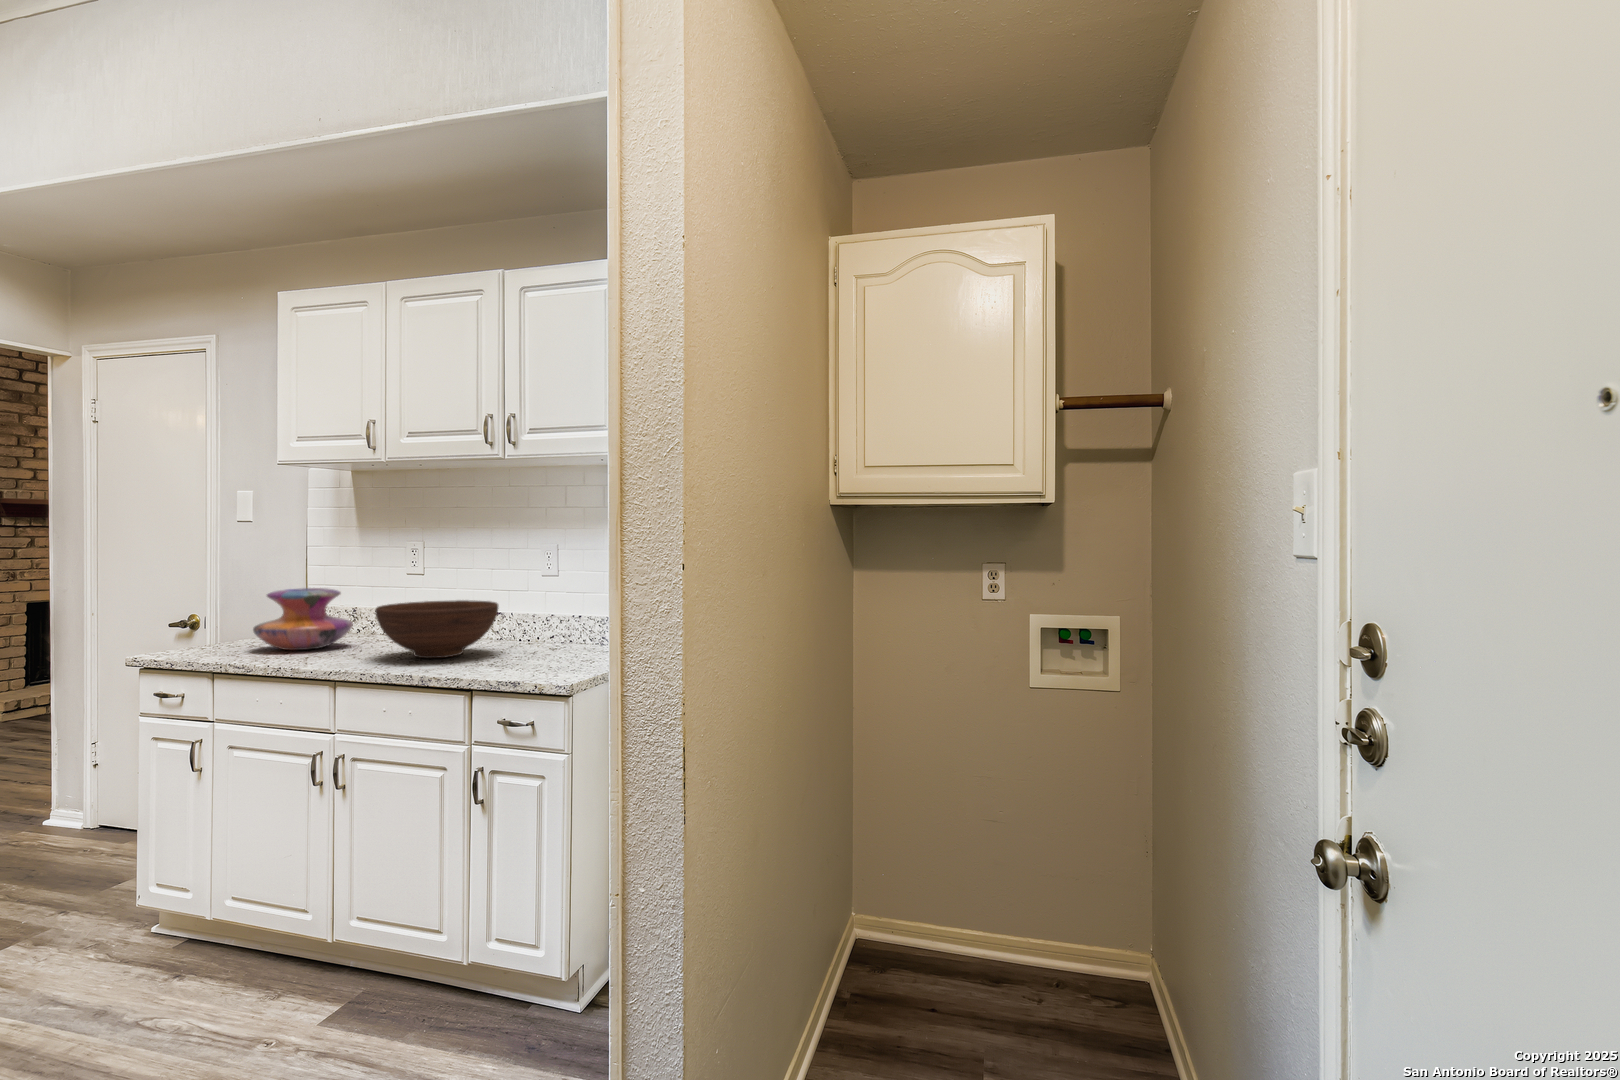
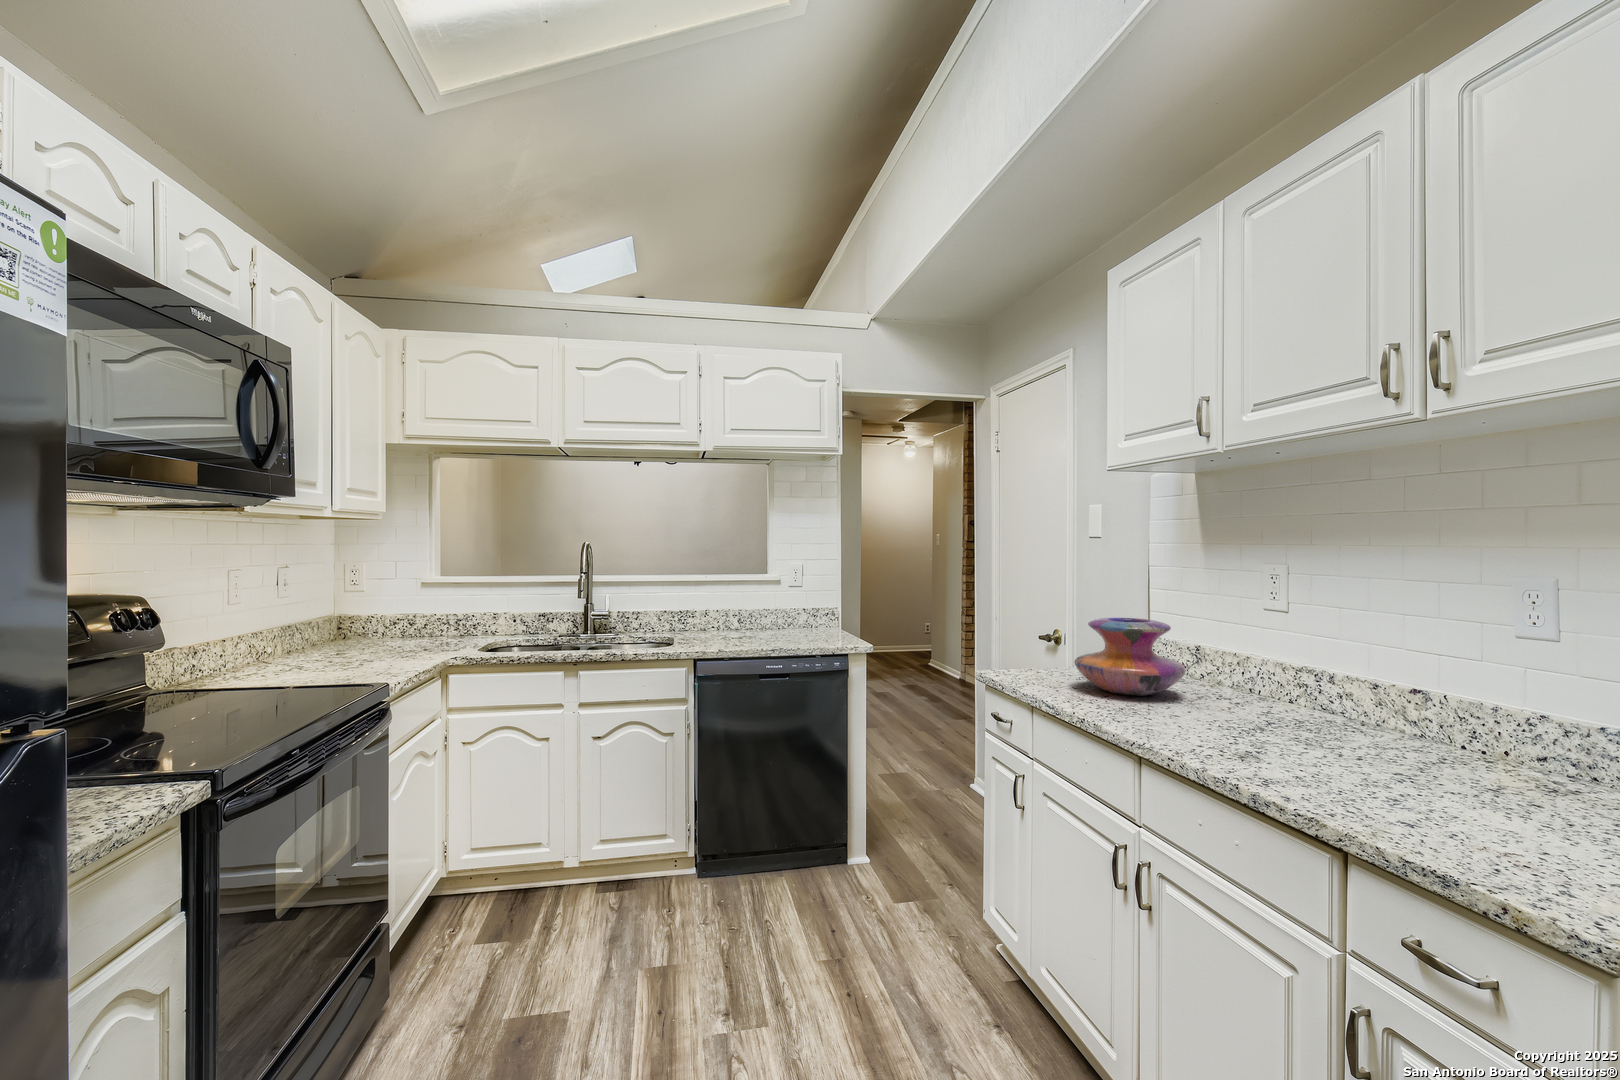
fruit bowl: present [375,600,498,658] -> none [1197,655,1413,758]

